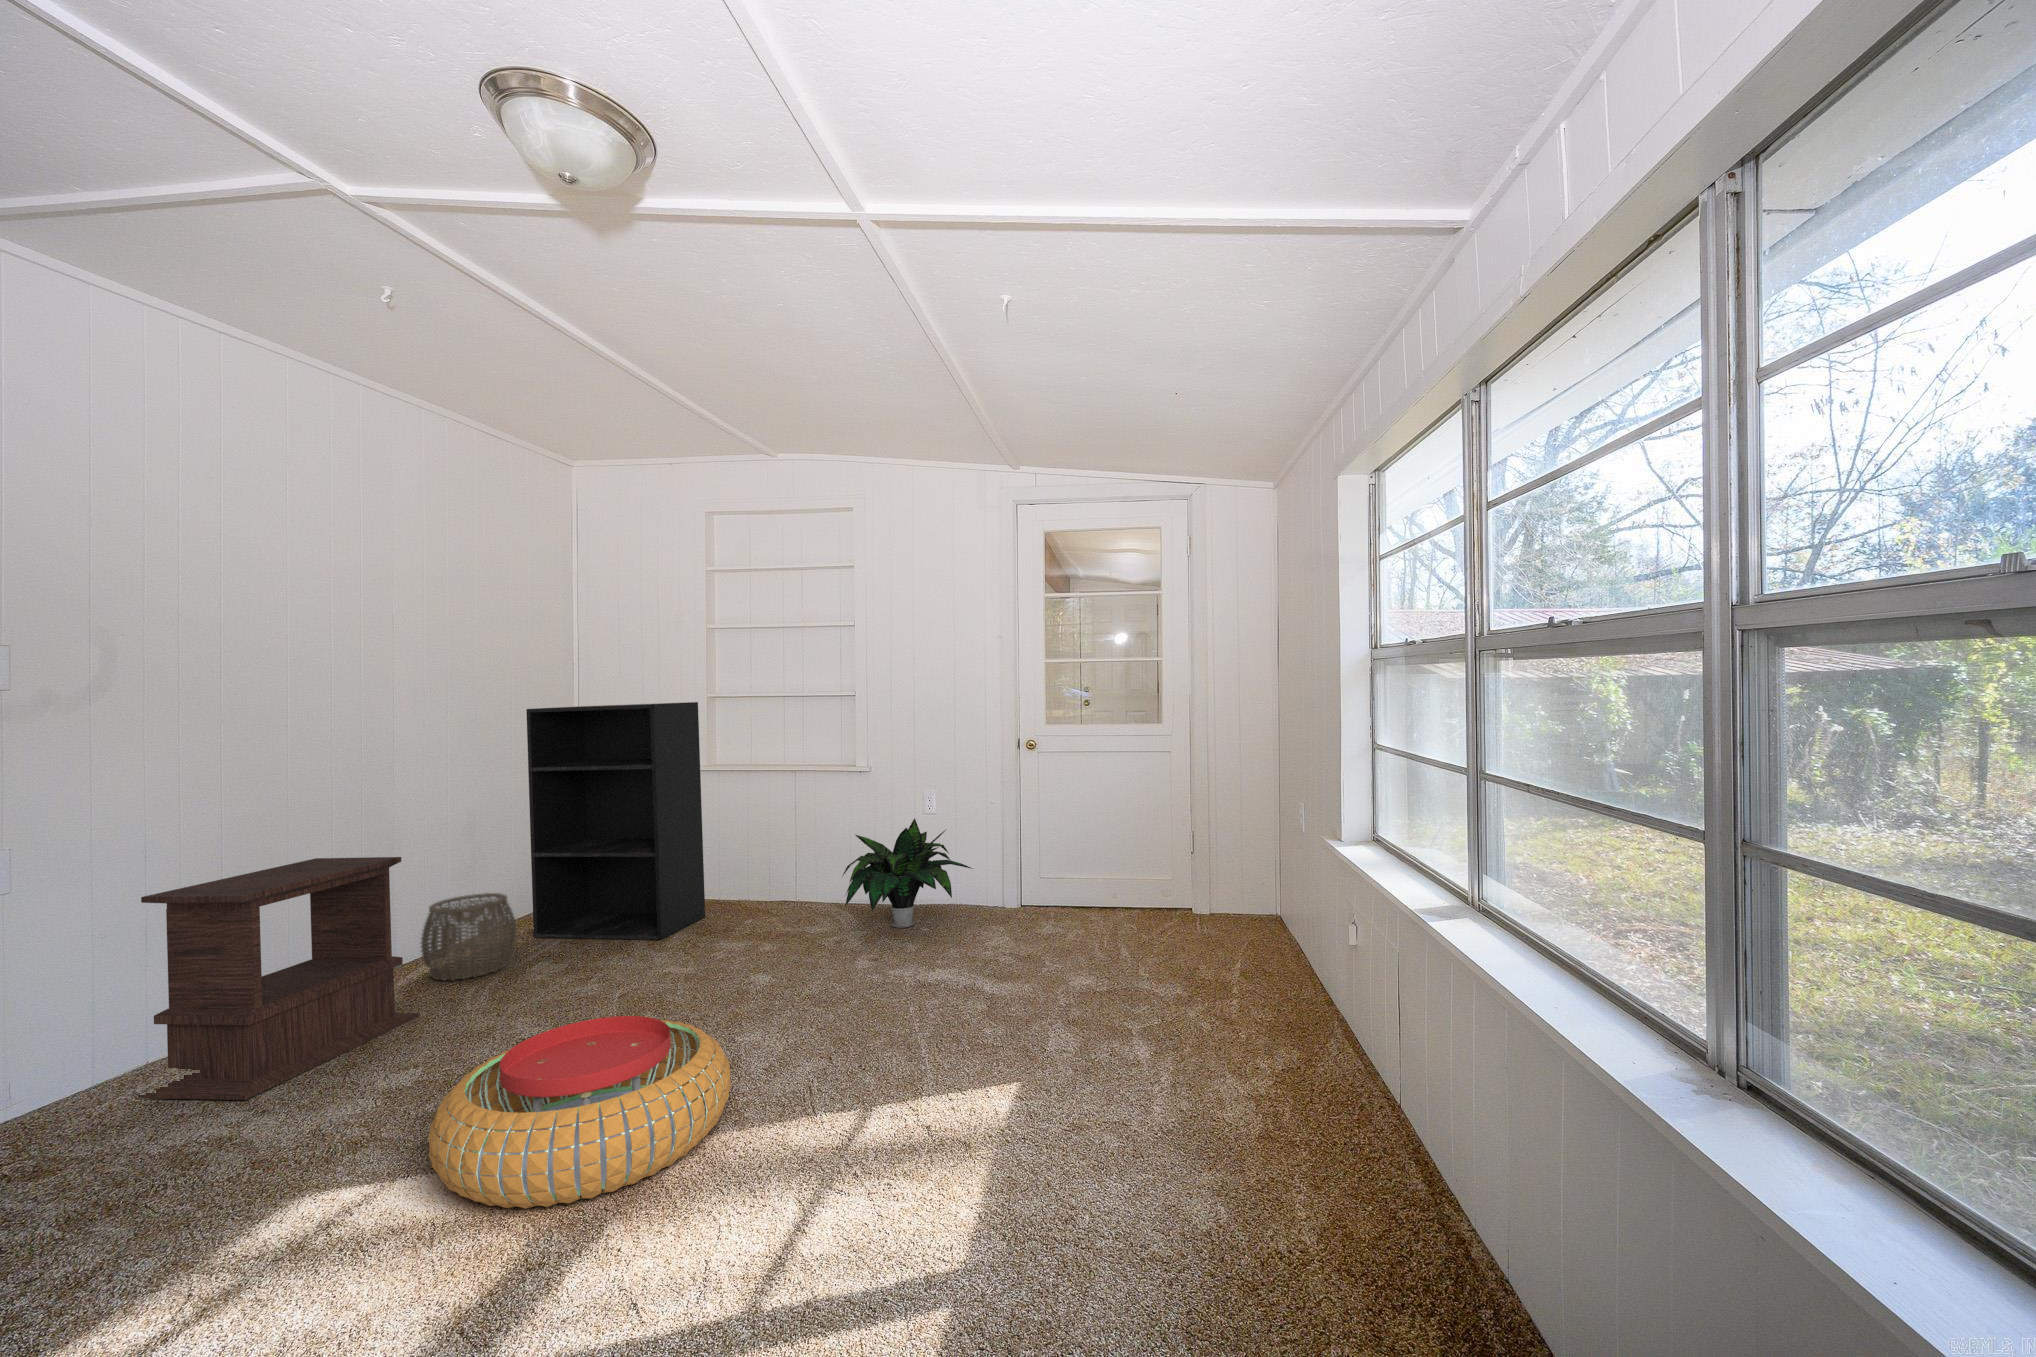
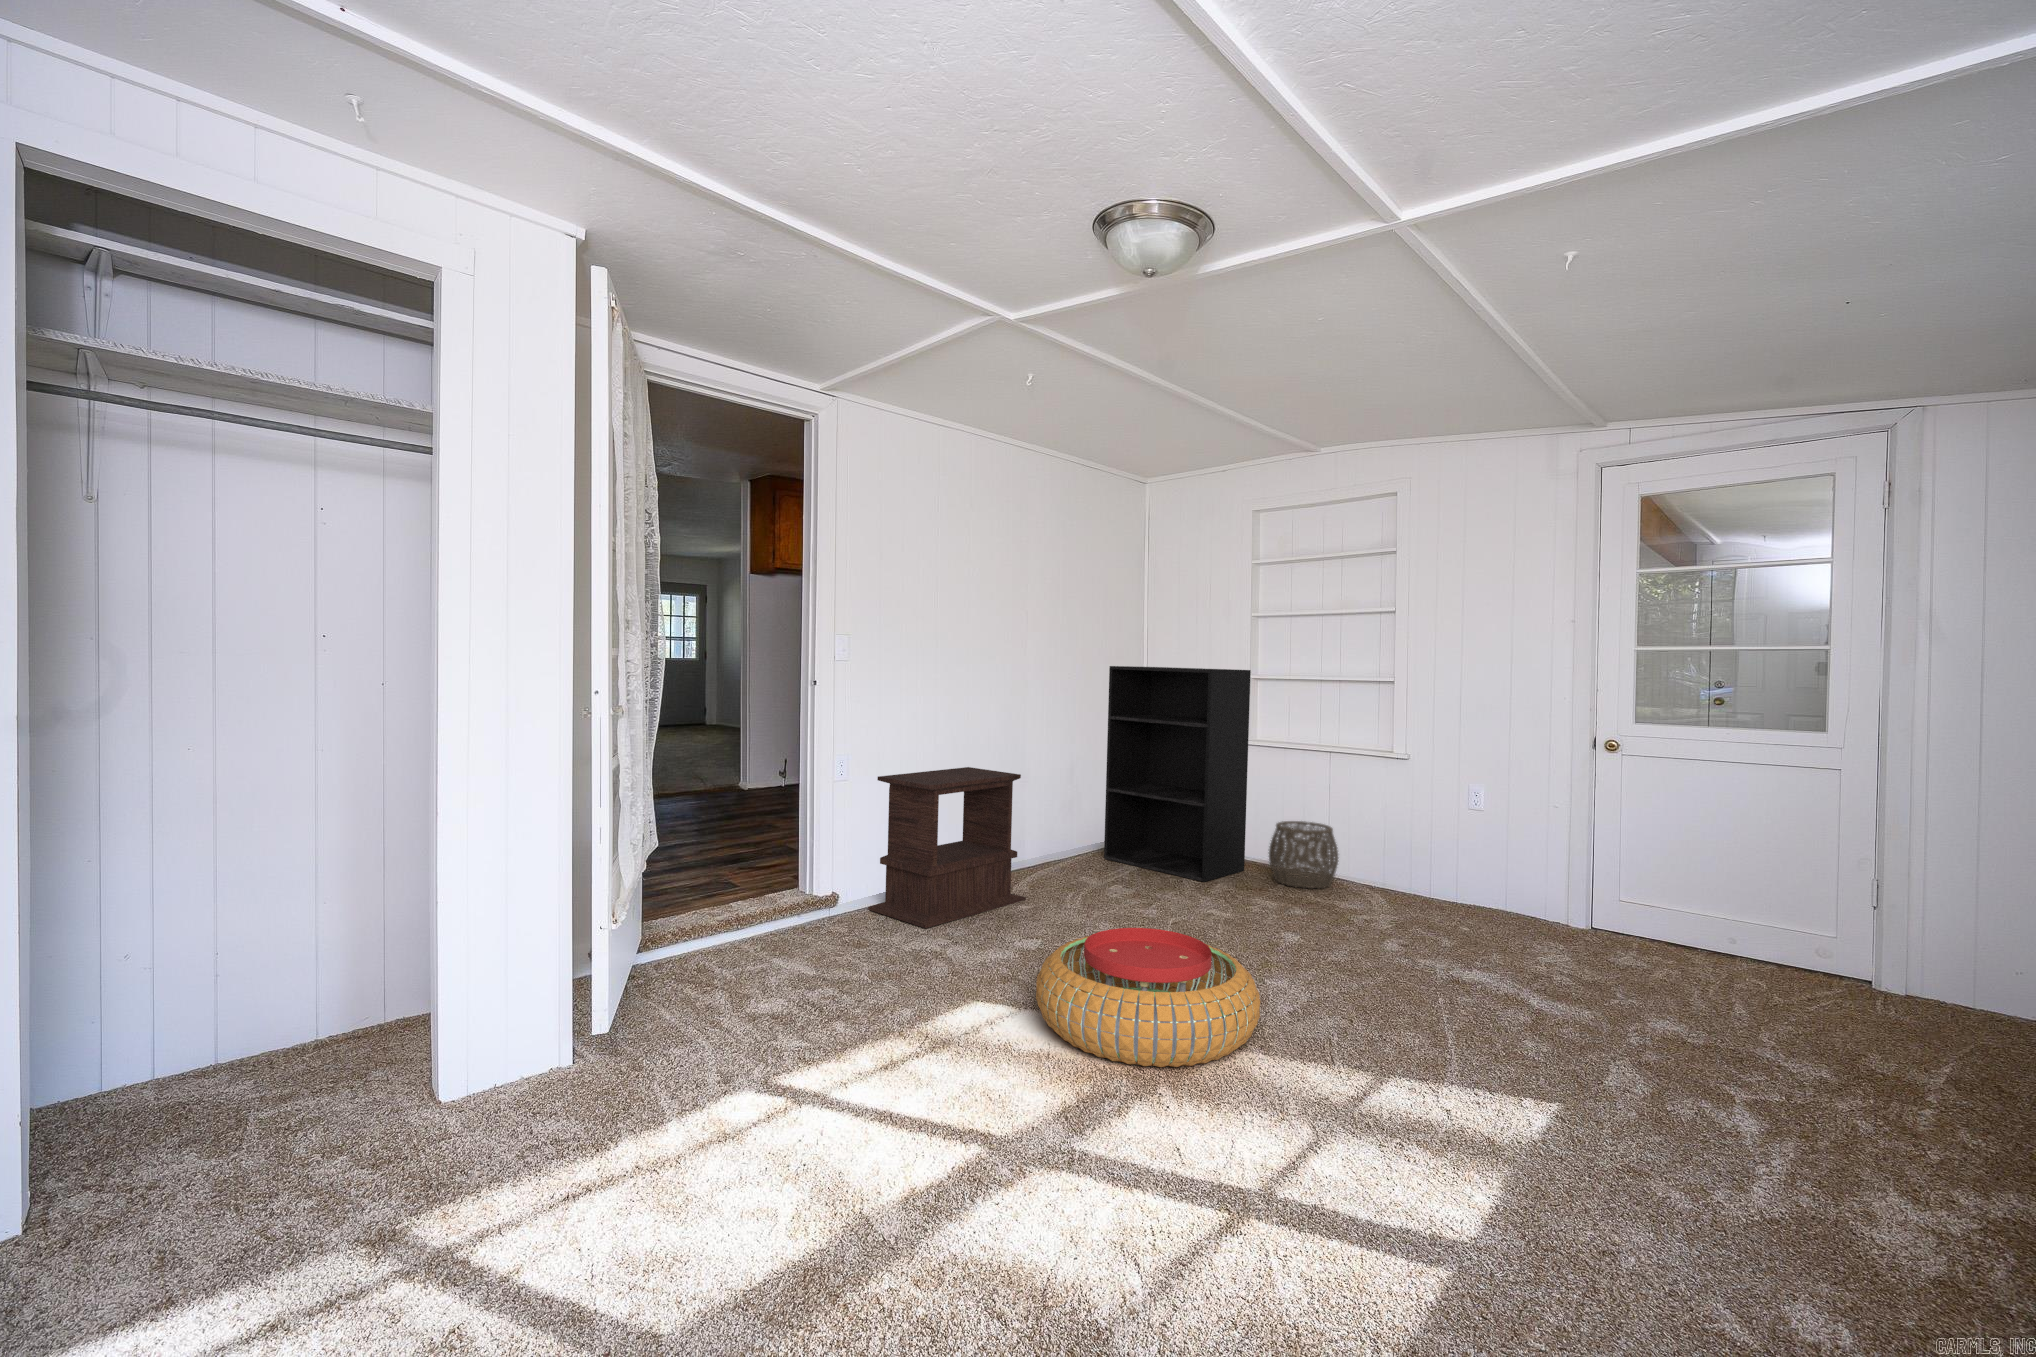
potted plant: present [843,818,972,928] -> none [1380,809,1536,922]
woven basket: present [421,893,517,980] -> present [1269,821,1338,888]

